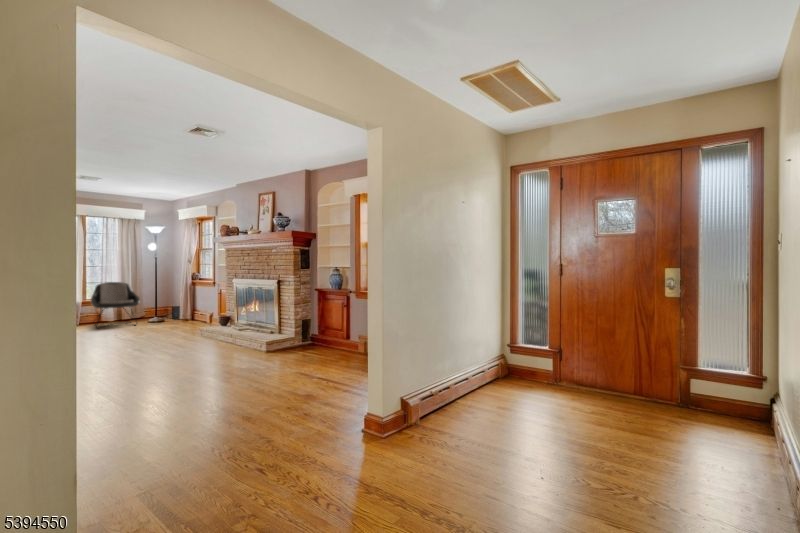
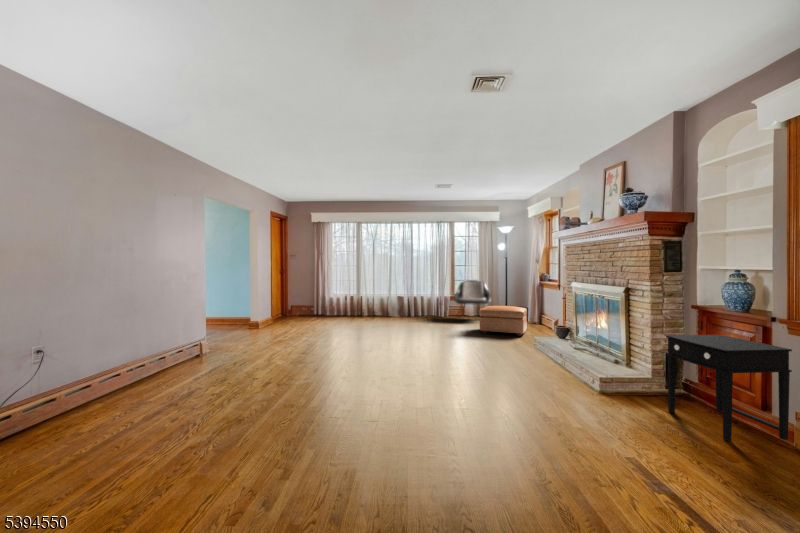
side table: none [306,304,357,356] -> present [666,335,792,441]
ottoman: none [137,305,186,334] -> present [479,306,527,336]

